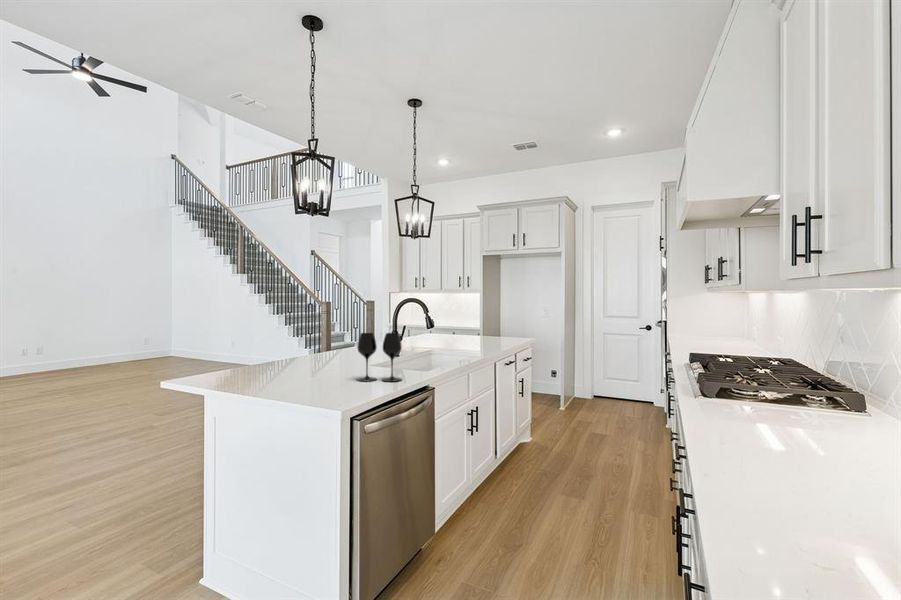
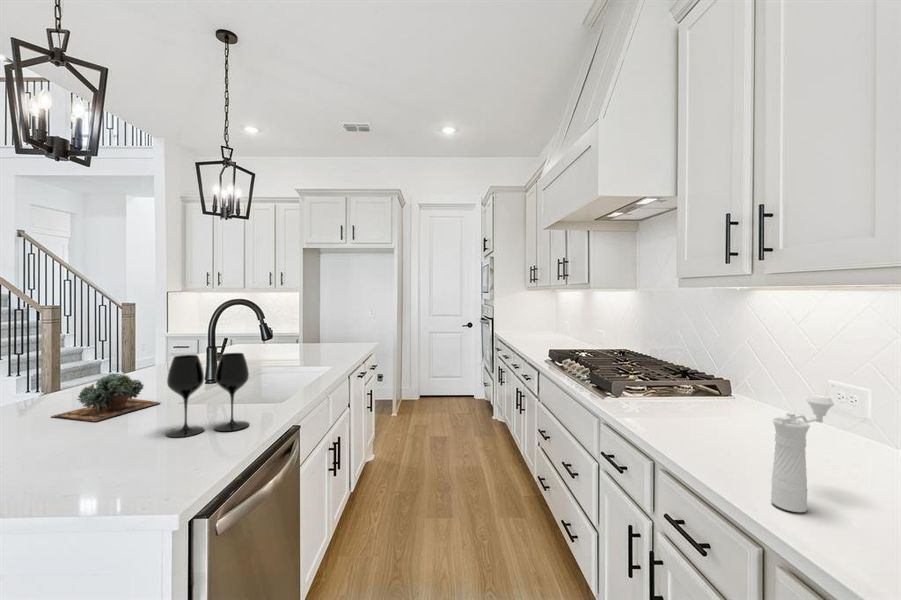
succulent plant: none [308,344,361,370] -> present [51,374,160,421]
pepper mill: none [748,383,826,478] -> present [771,395,834,512]

